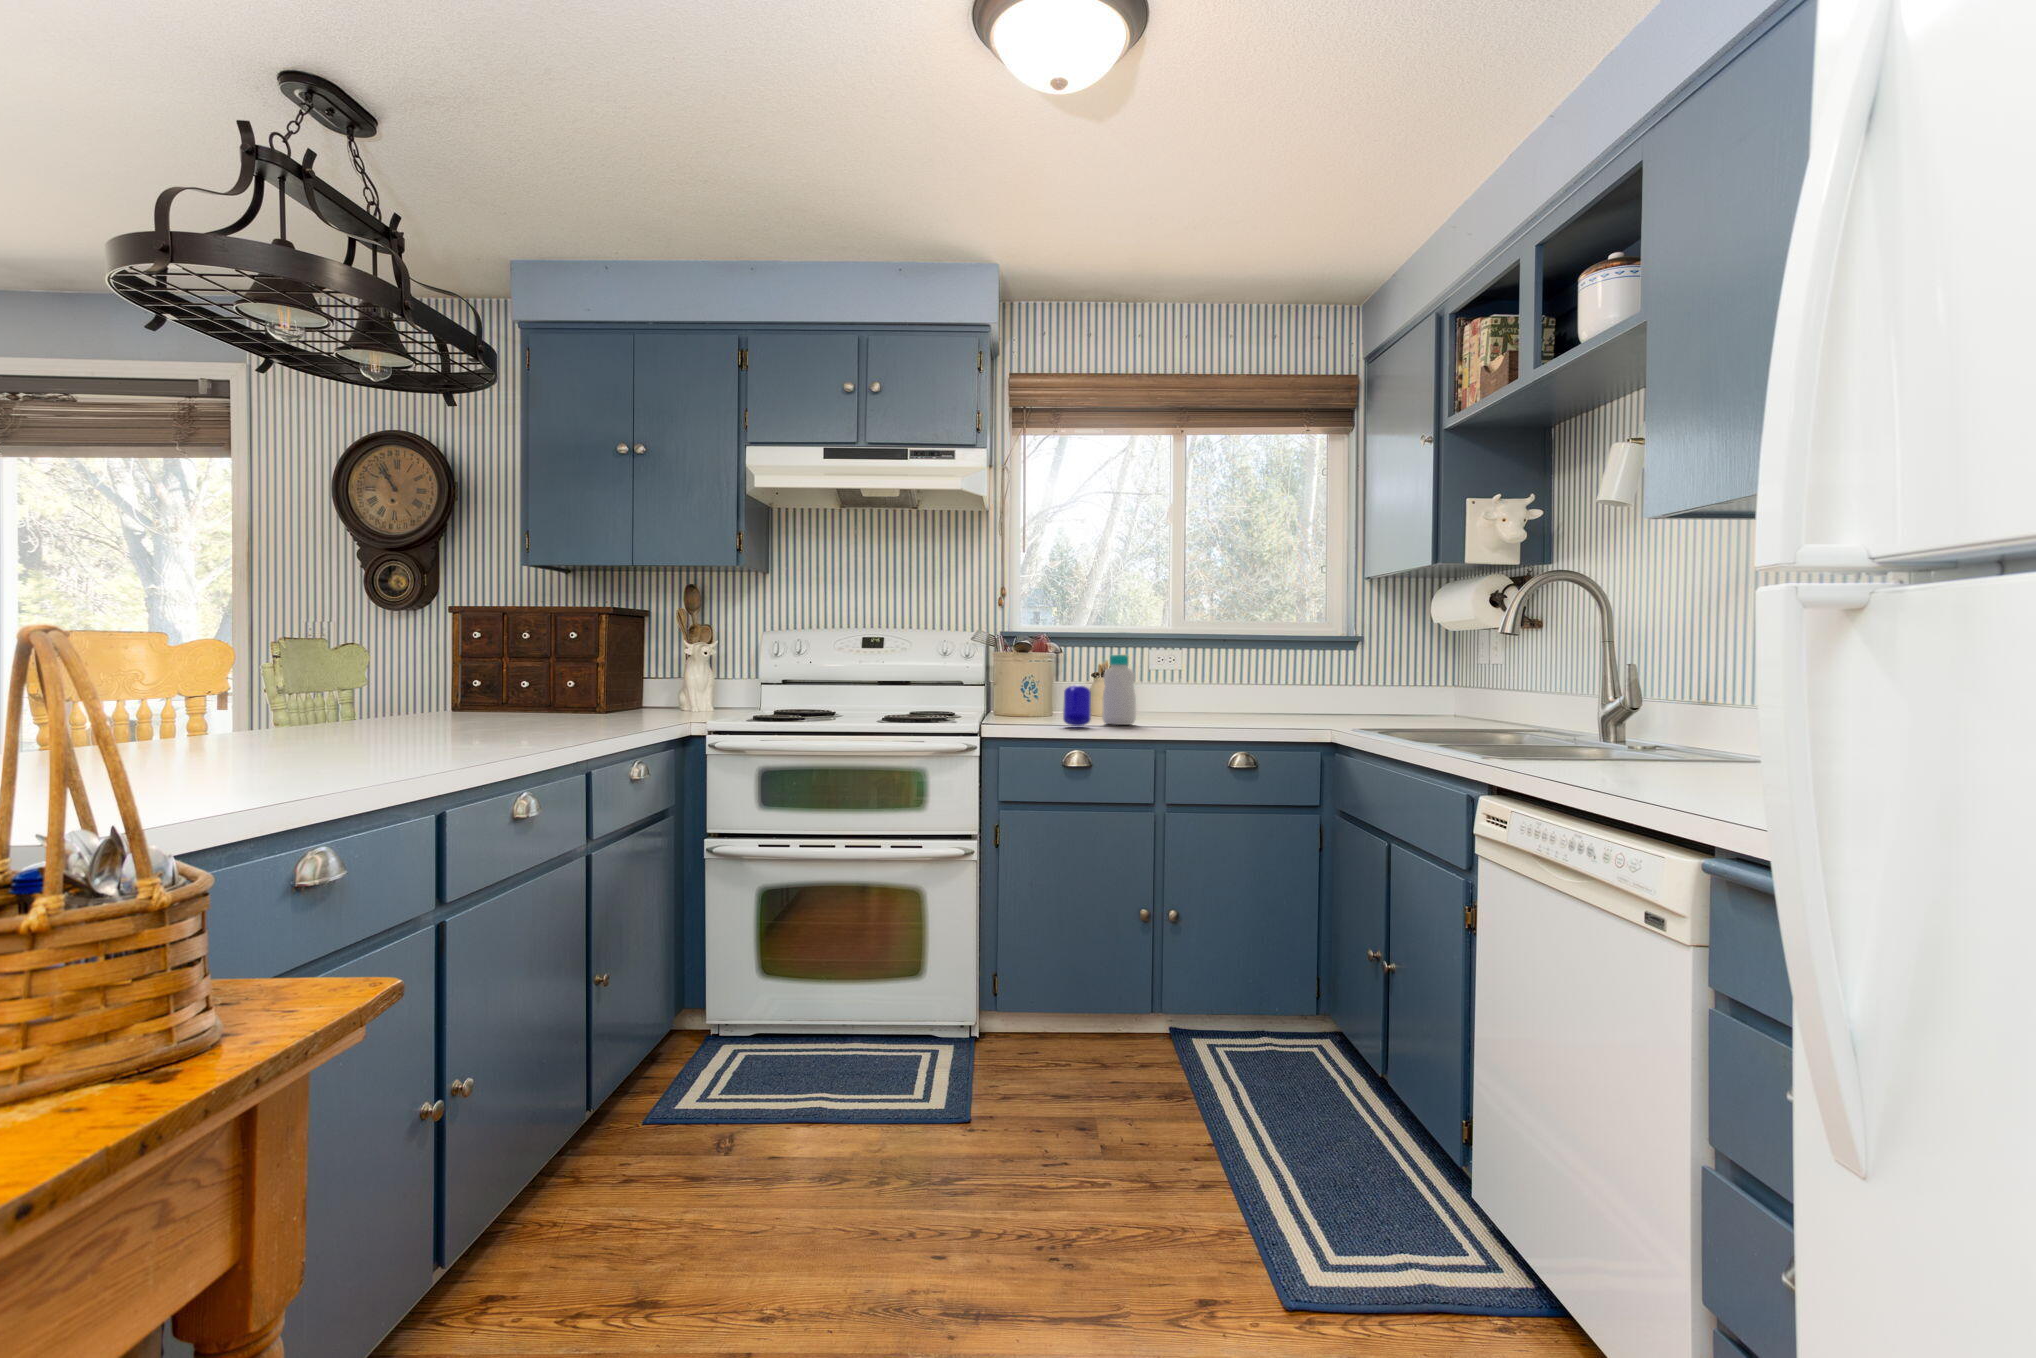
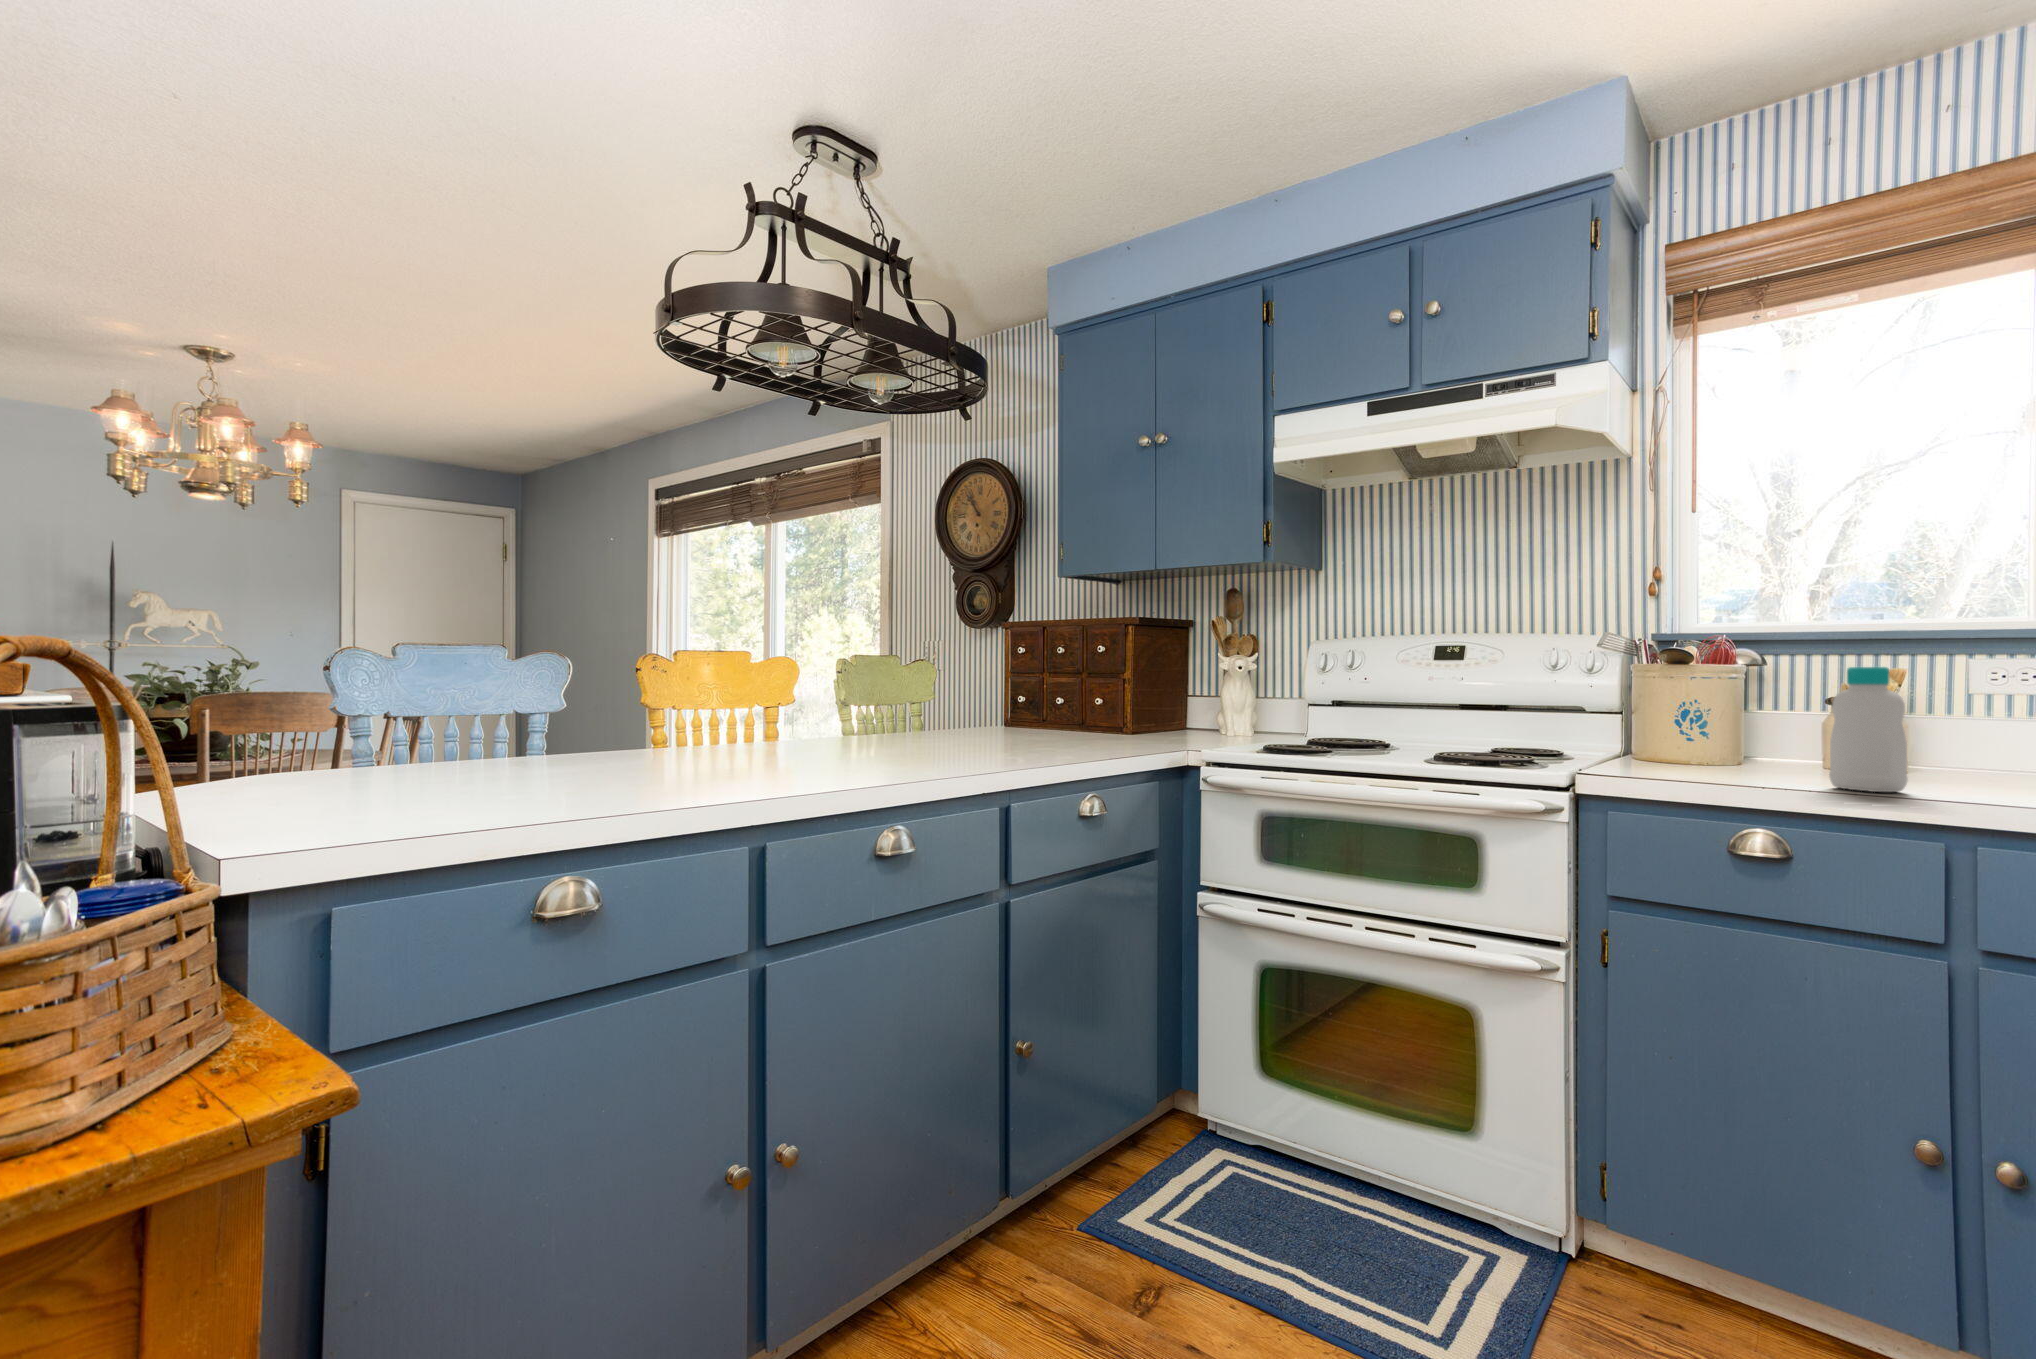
mug: present [1063,685,1091,726] -> none [1734,720,1797,789]

